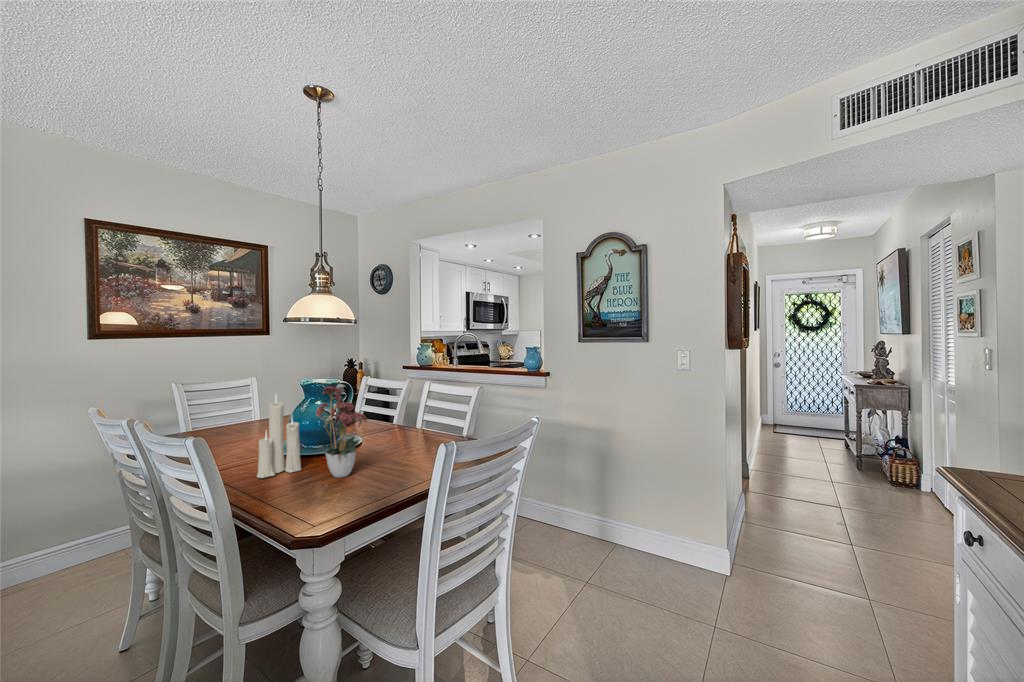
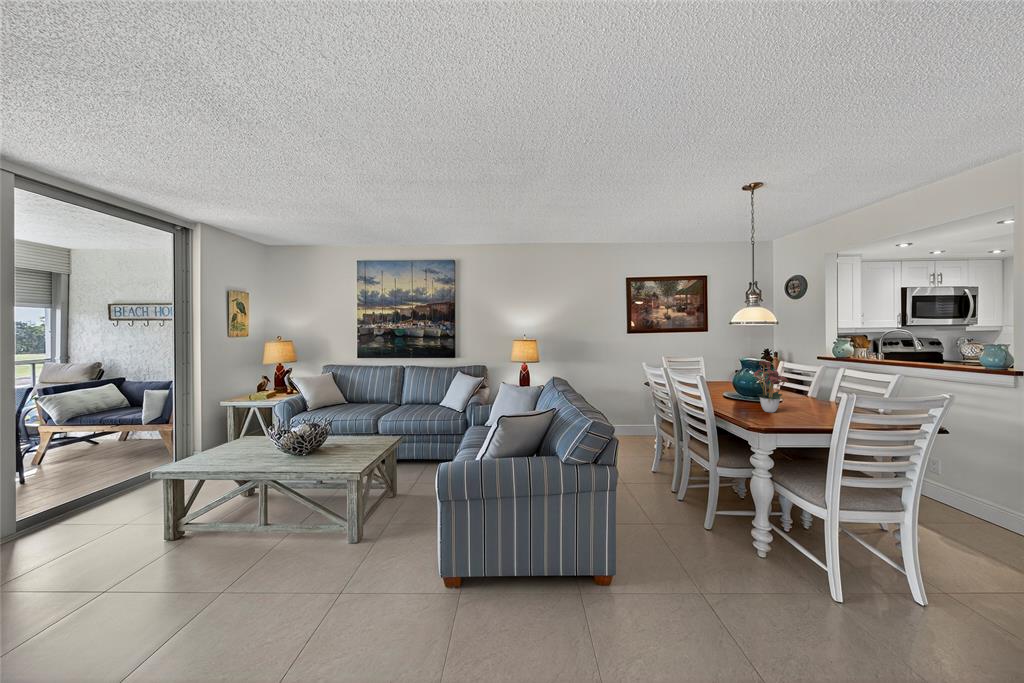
candle: present [257,398,301,478] -> none [719,360,743,406]

